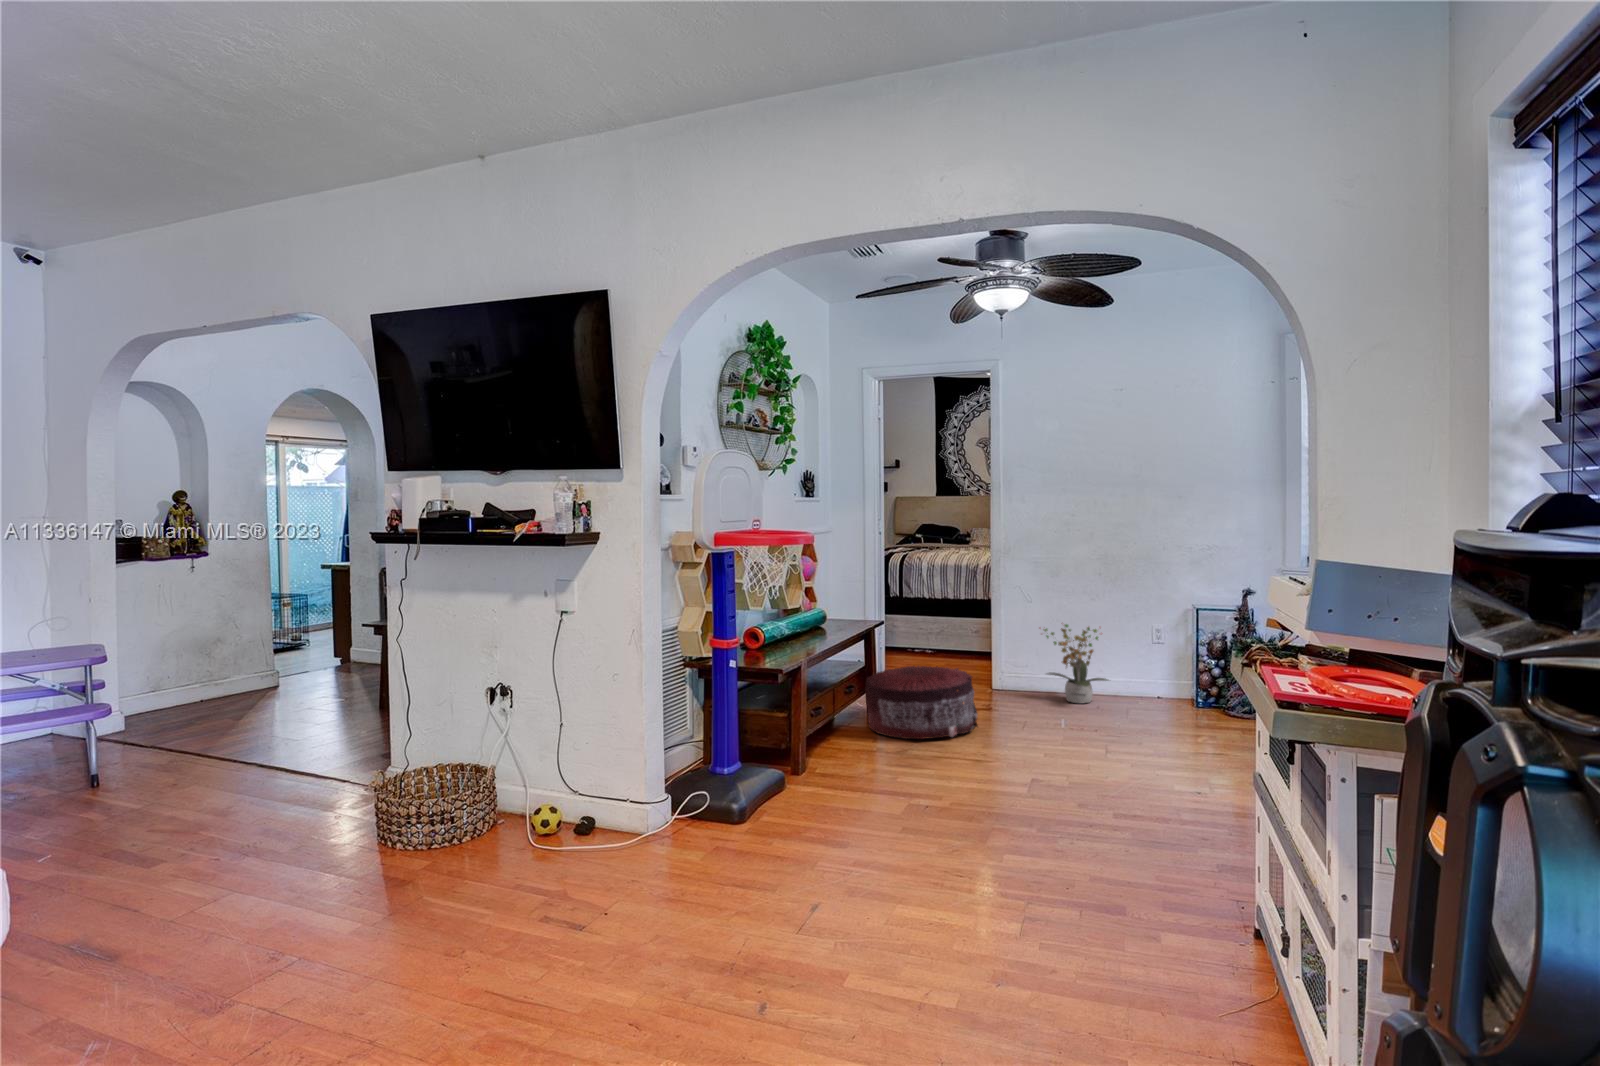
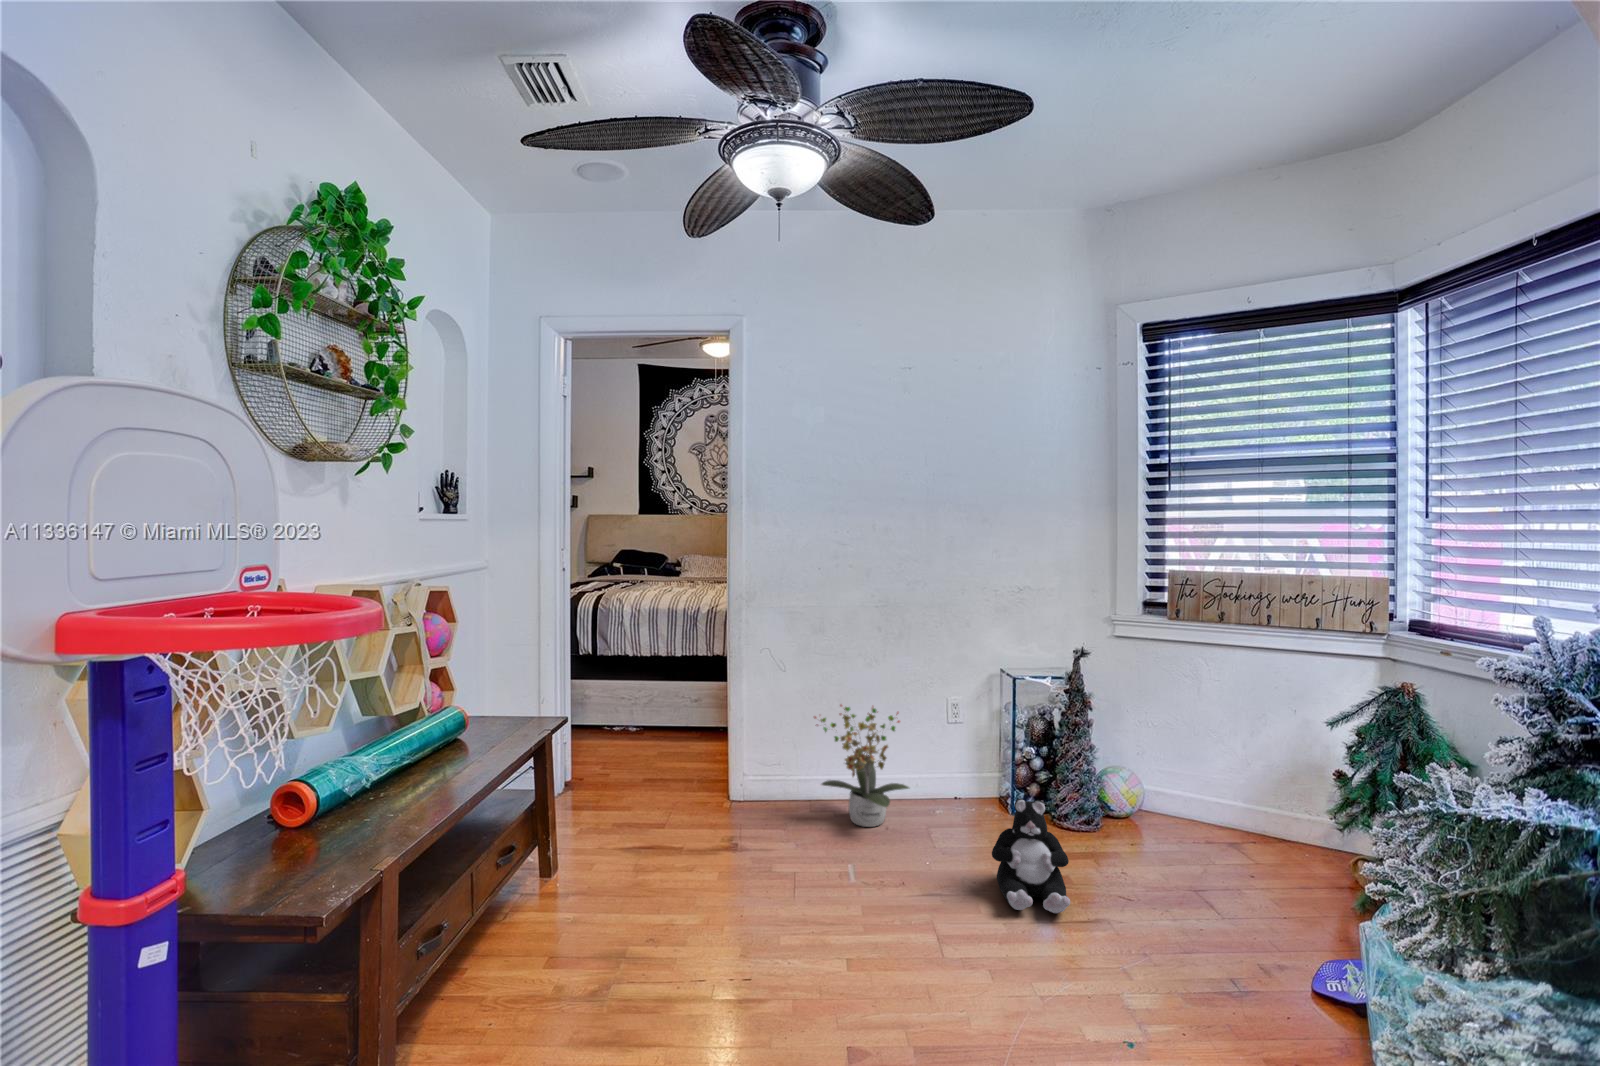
pouf: present [865,666,978,739] -> none [541,813,753,1004]
plush toy: none [1144,673,1198,740] -> present [992,799,1070,913]

